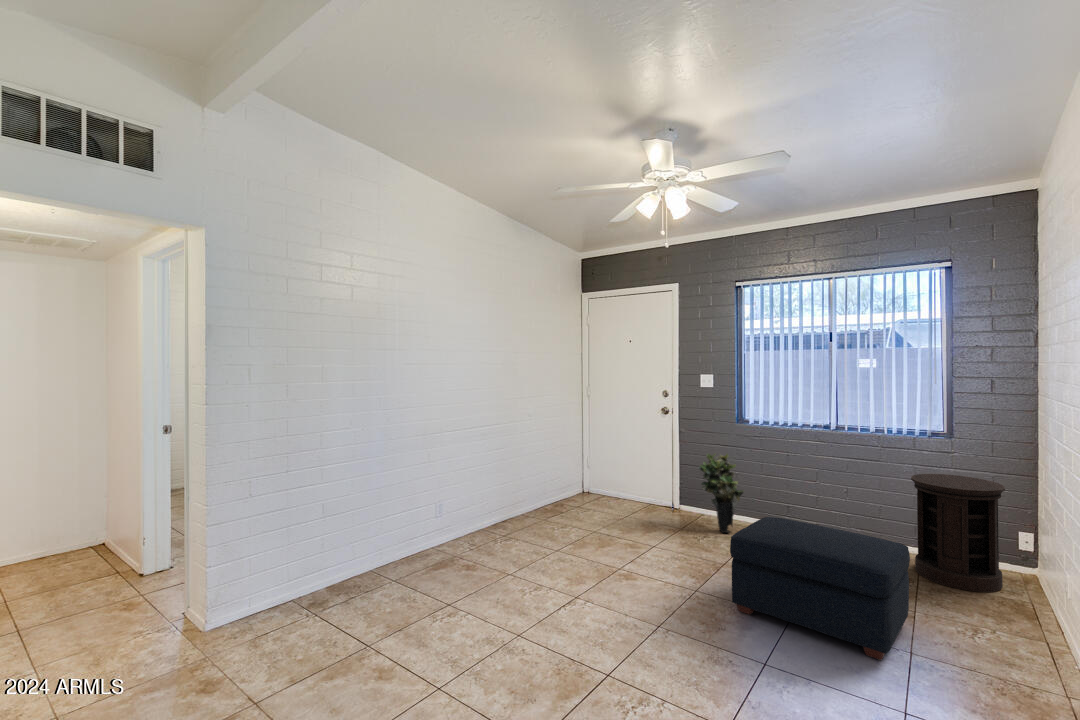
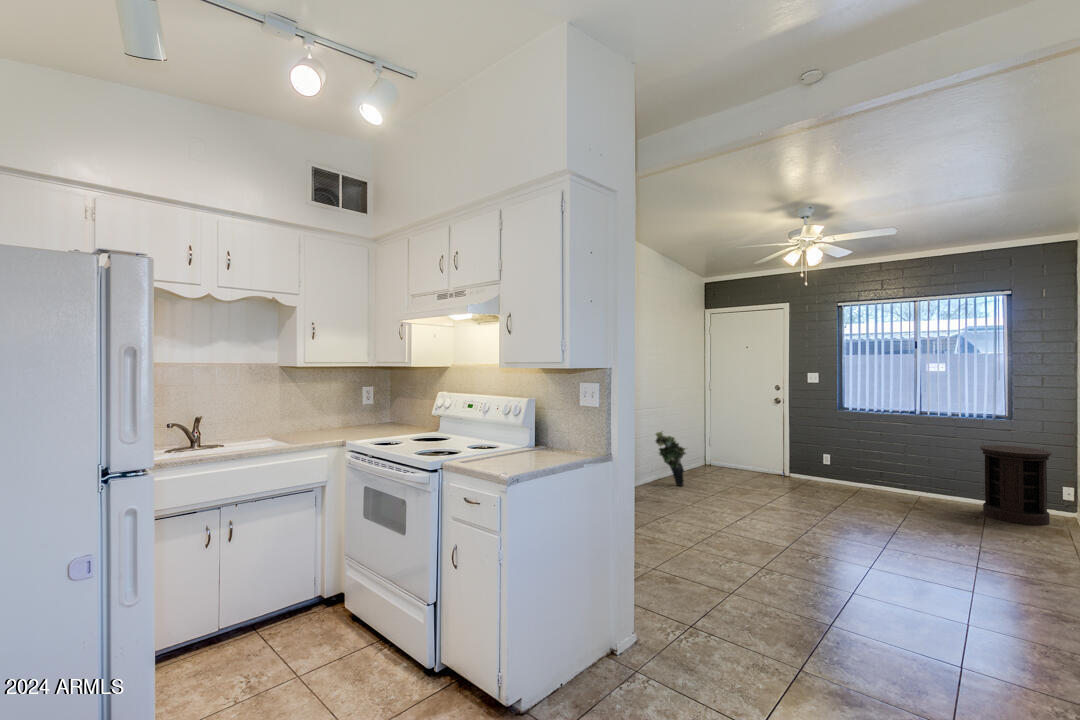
potted plant: present [699,454,744,533] -> present [656,432,686,486]
ottoman: present [730,517,910,660] -> none [852,470,980,551]

